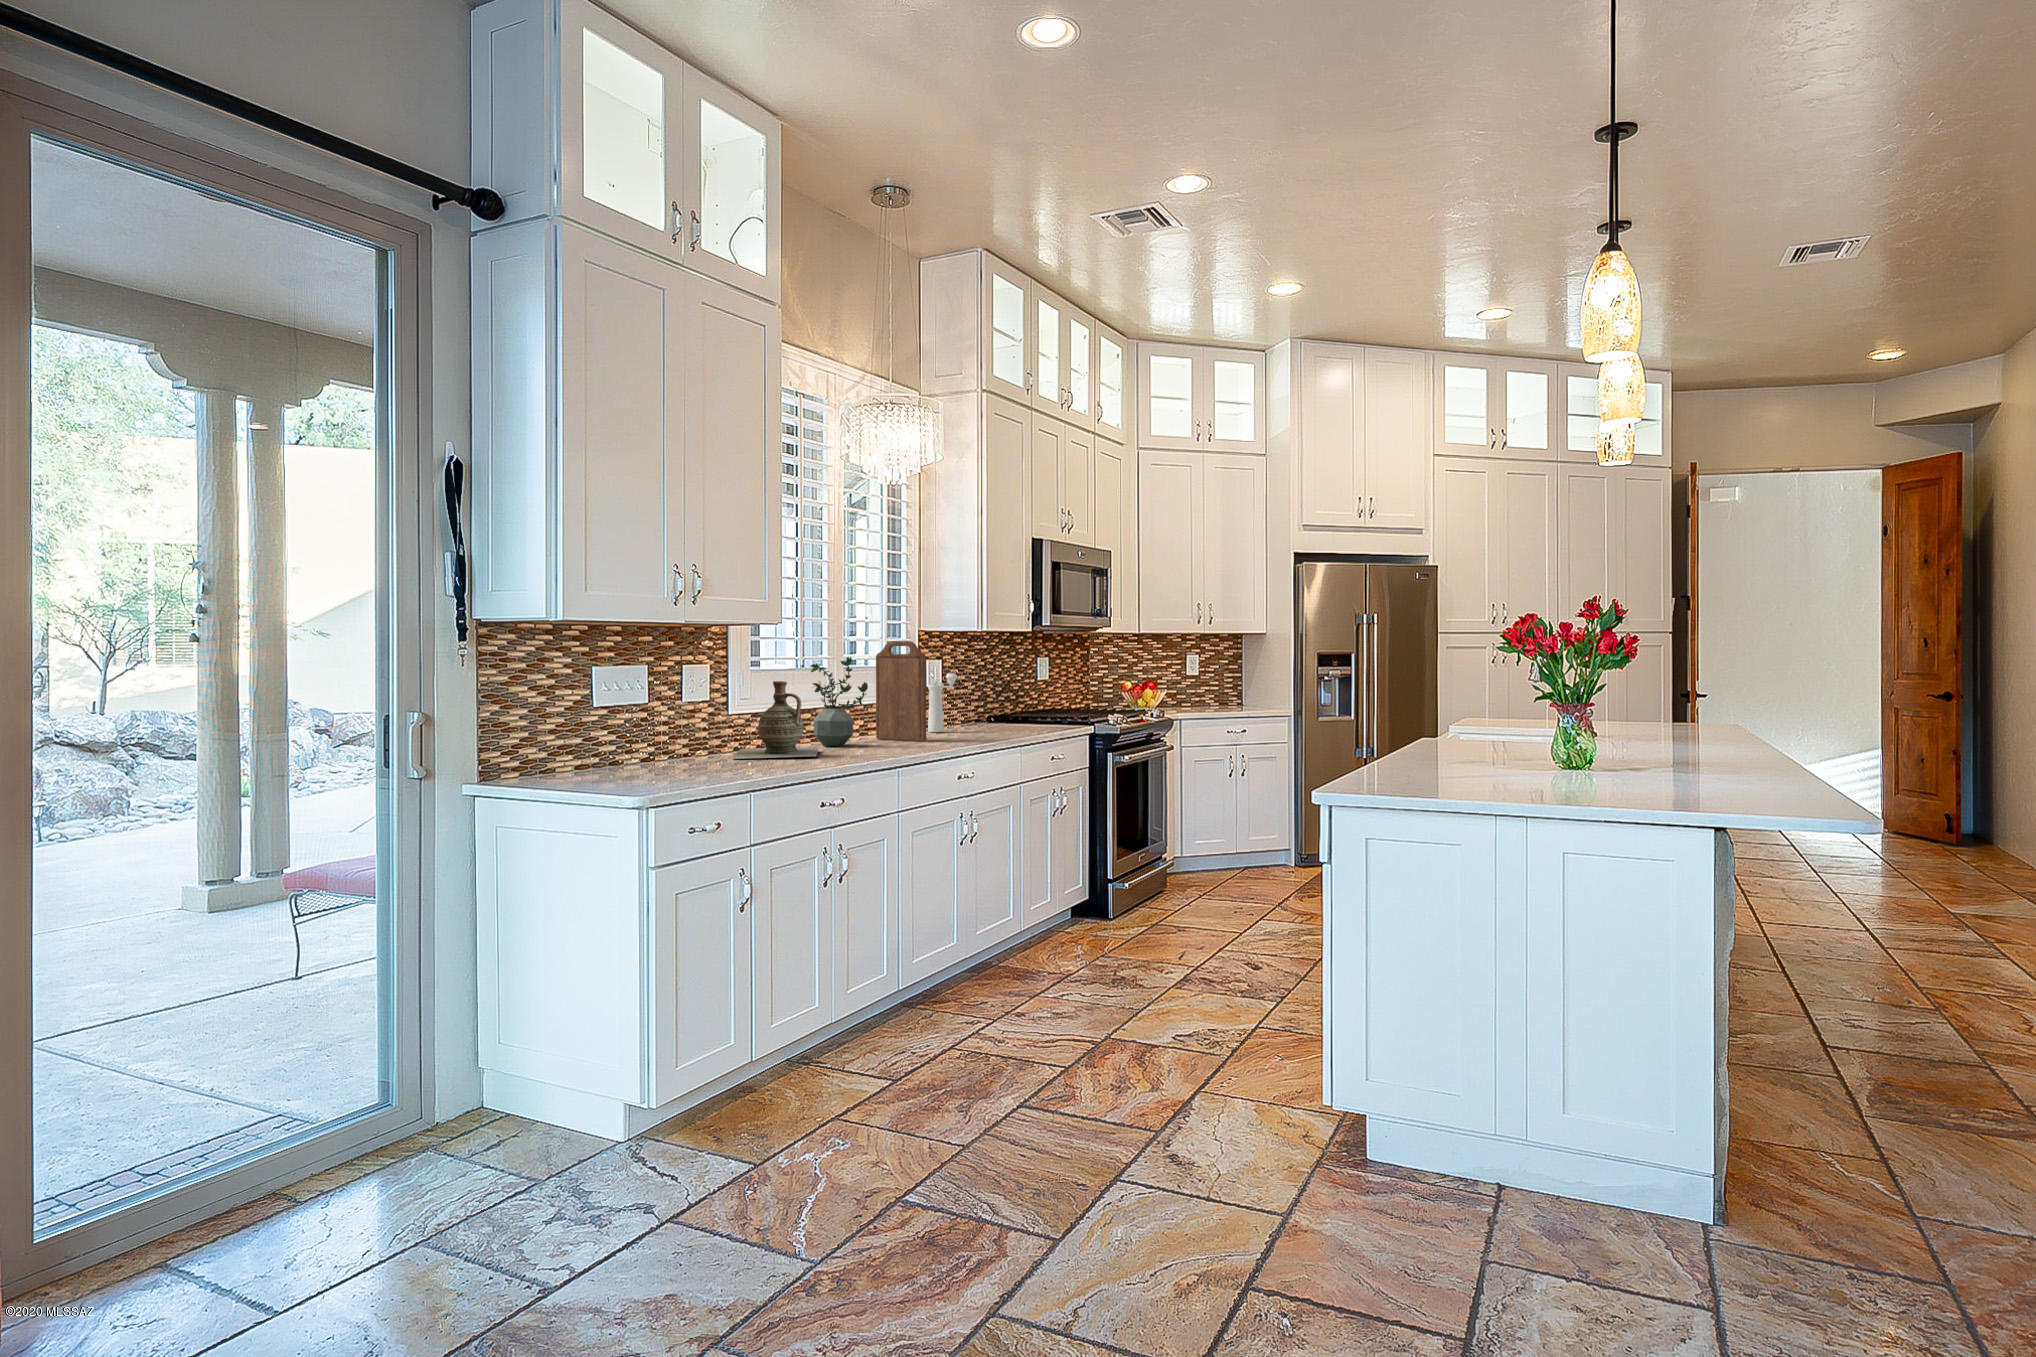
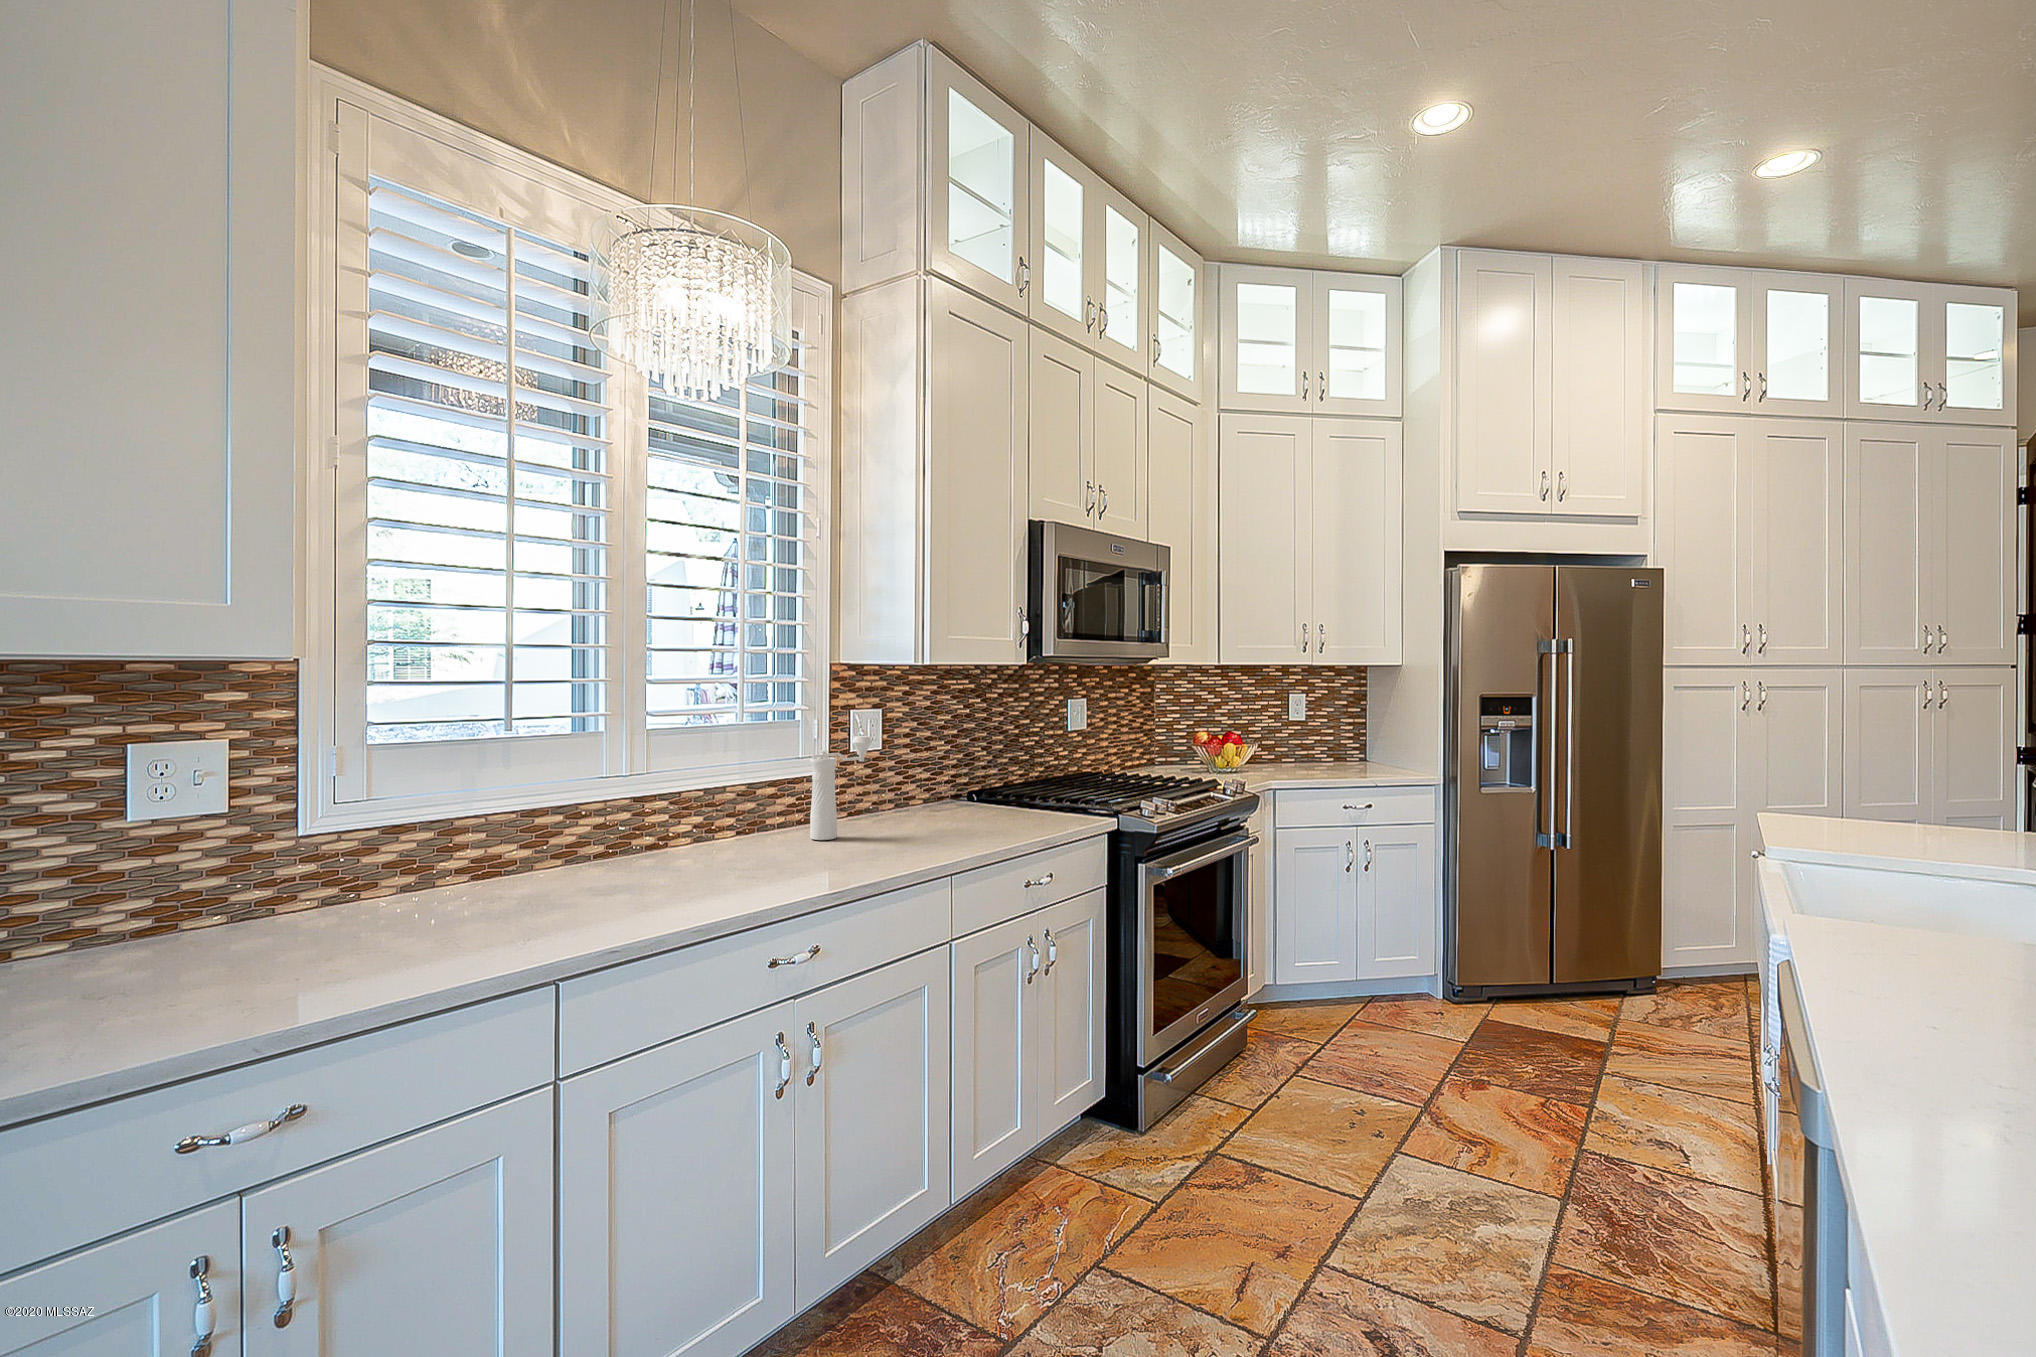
cutting board: present [876,641,926,741] -> none [673,685,745,877]
potted plant: present [810,657,868,746] -> none [493,718,602,896]
ceramic jug: present [732,681,819,759] -> none [152,779,450,966]

